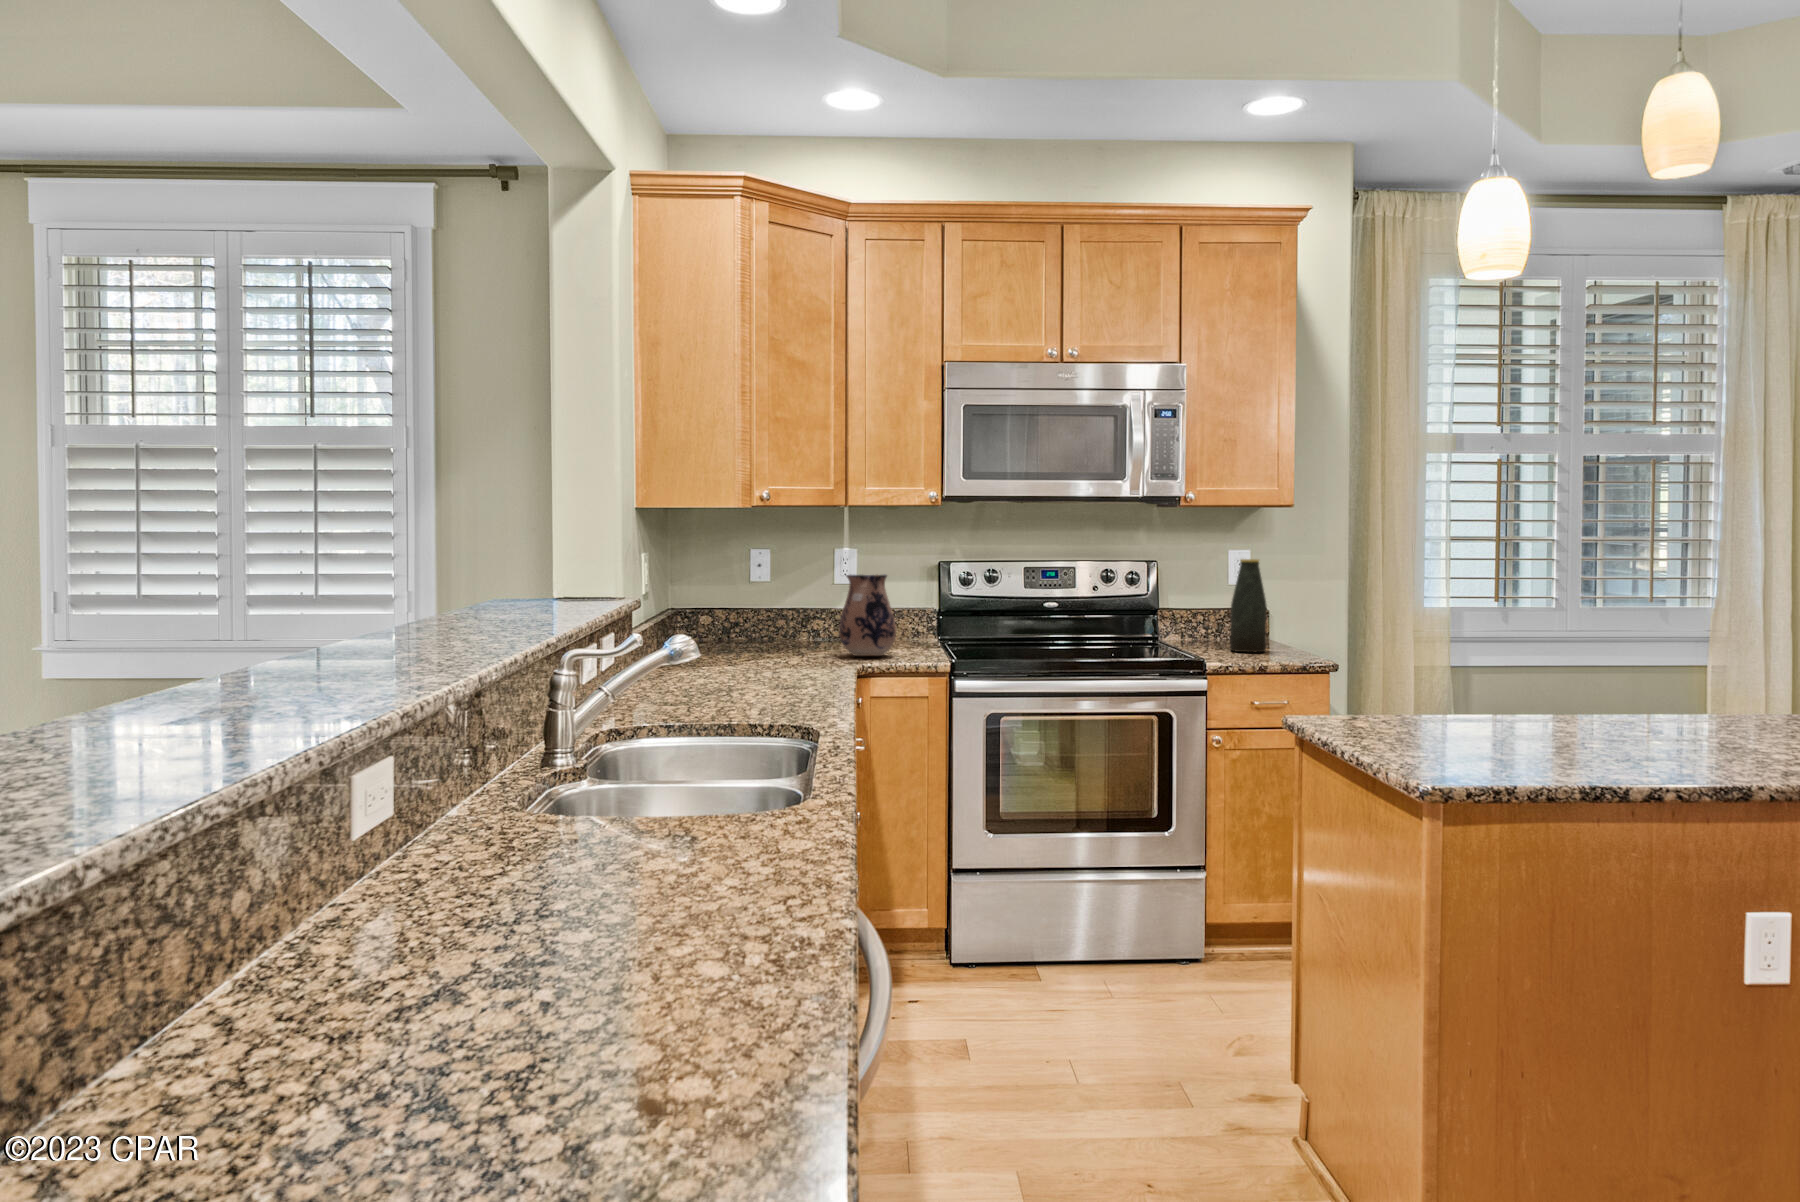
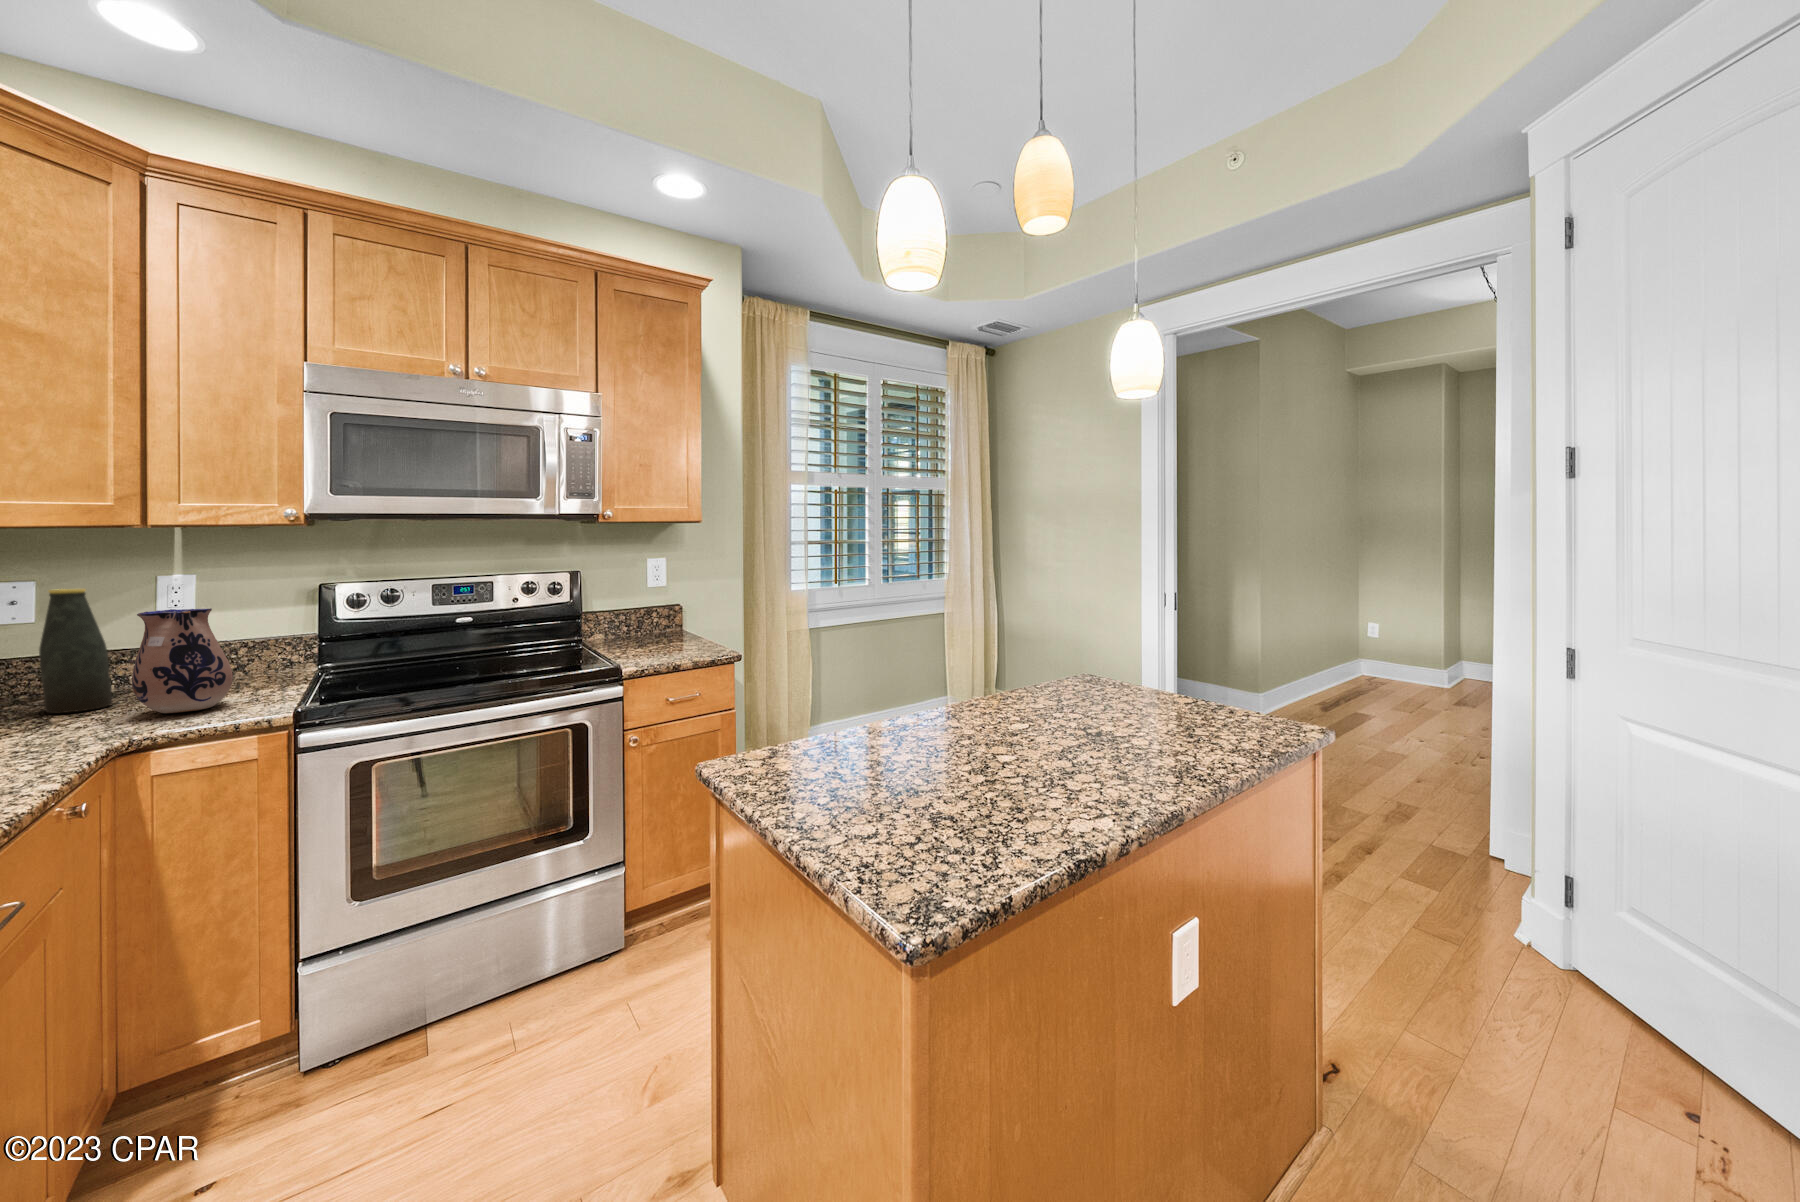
bottle: present [1230,559,1267,652] -> present [39,589,113,713]

